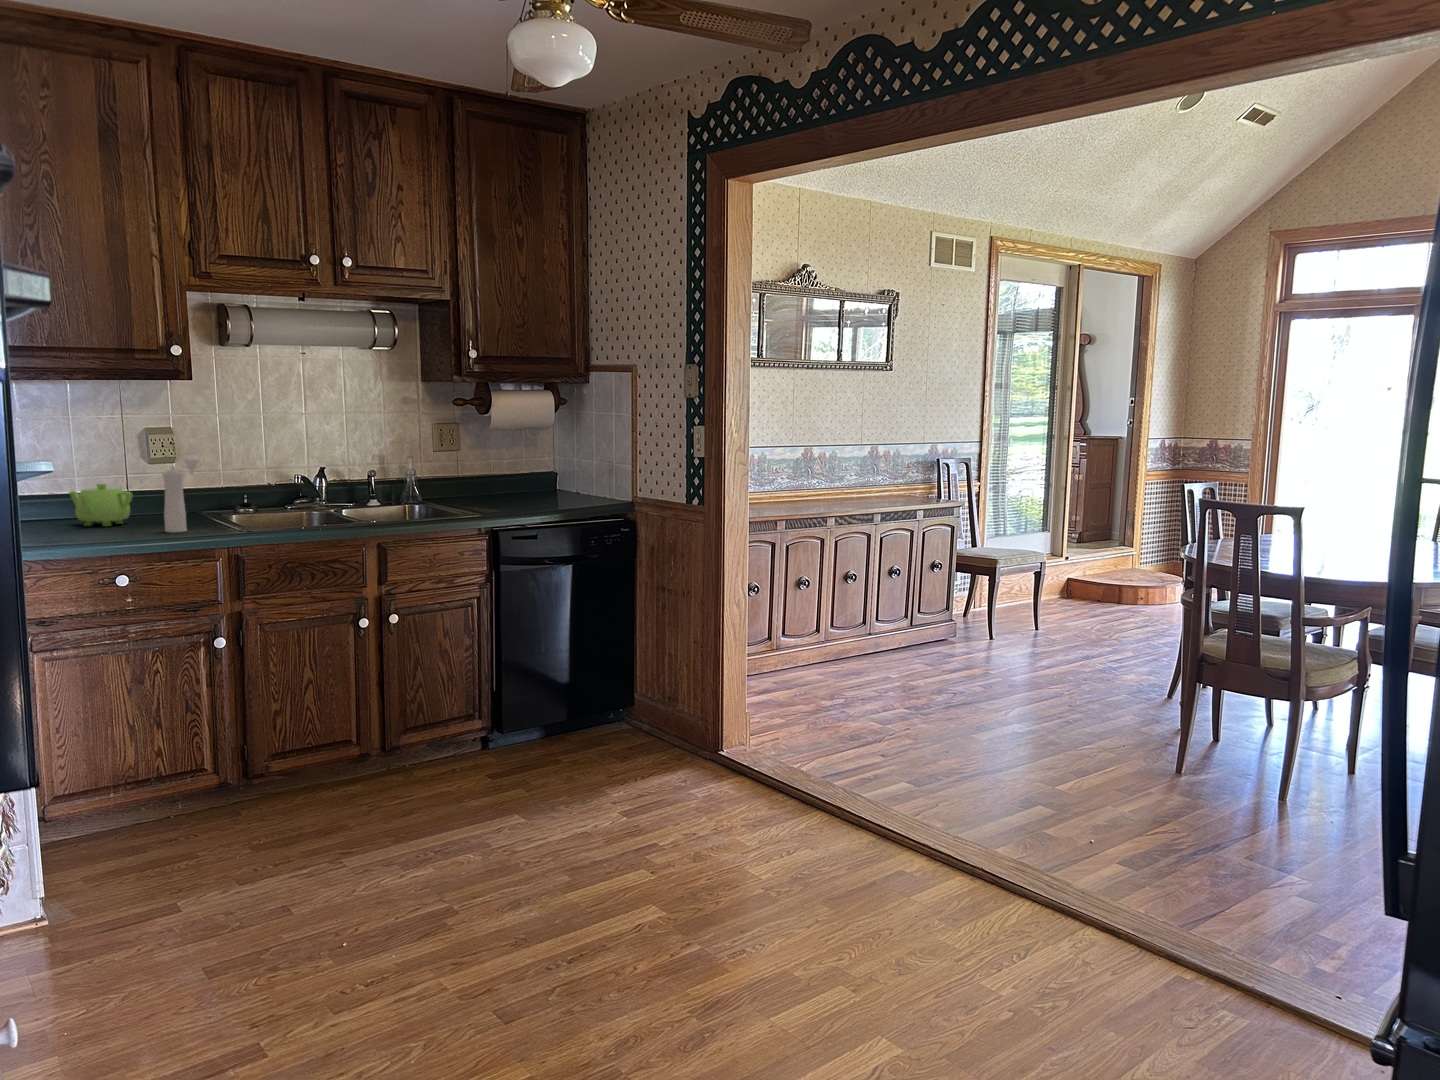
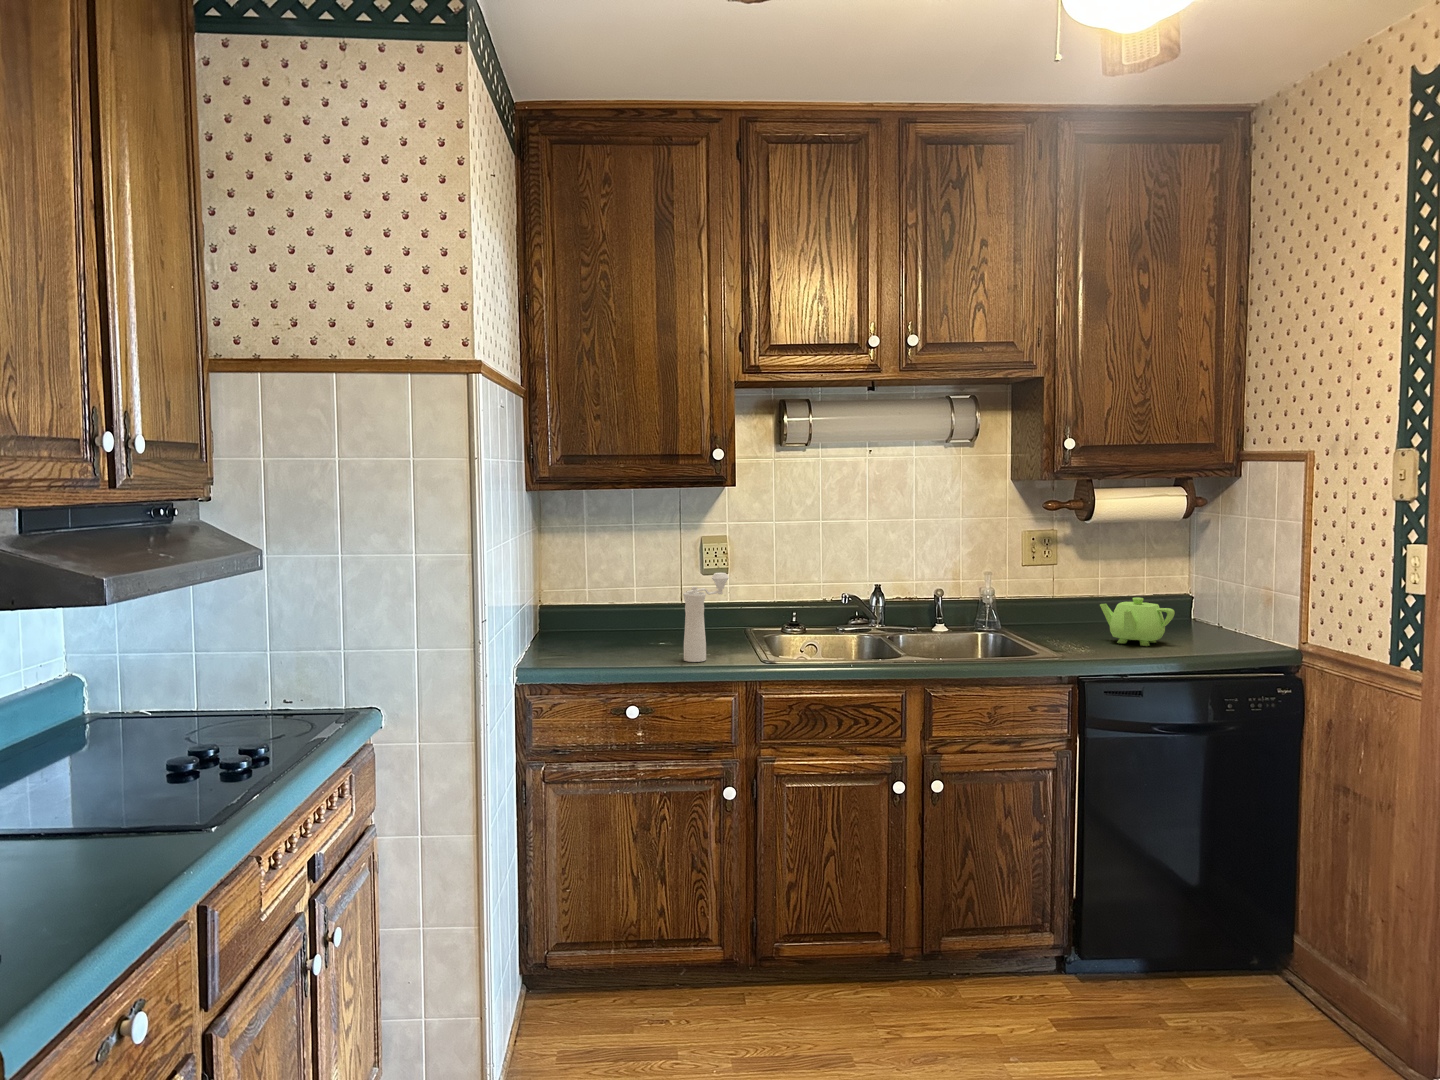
teapot: present [69,483,132,526] -> present [1100,598,1175,646]

